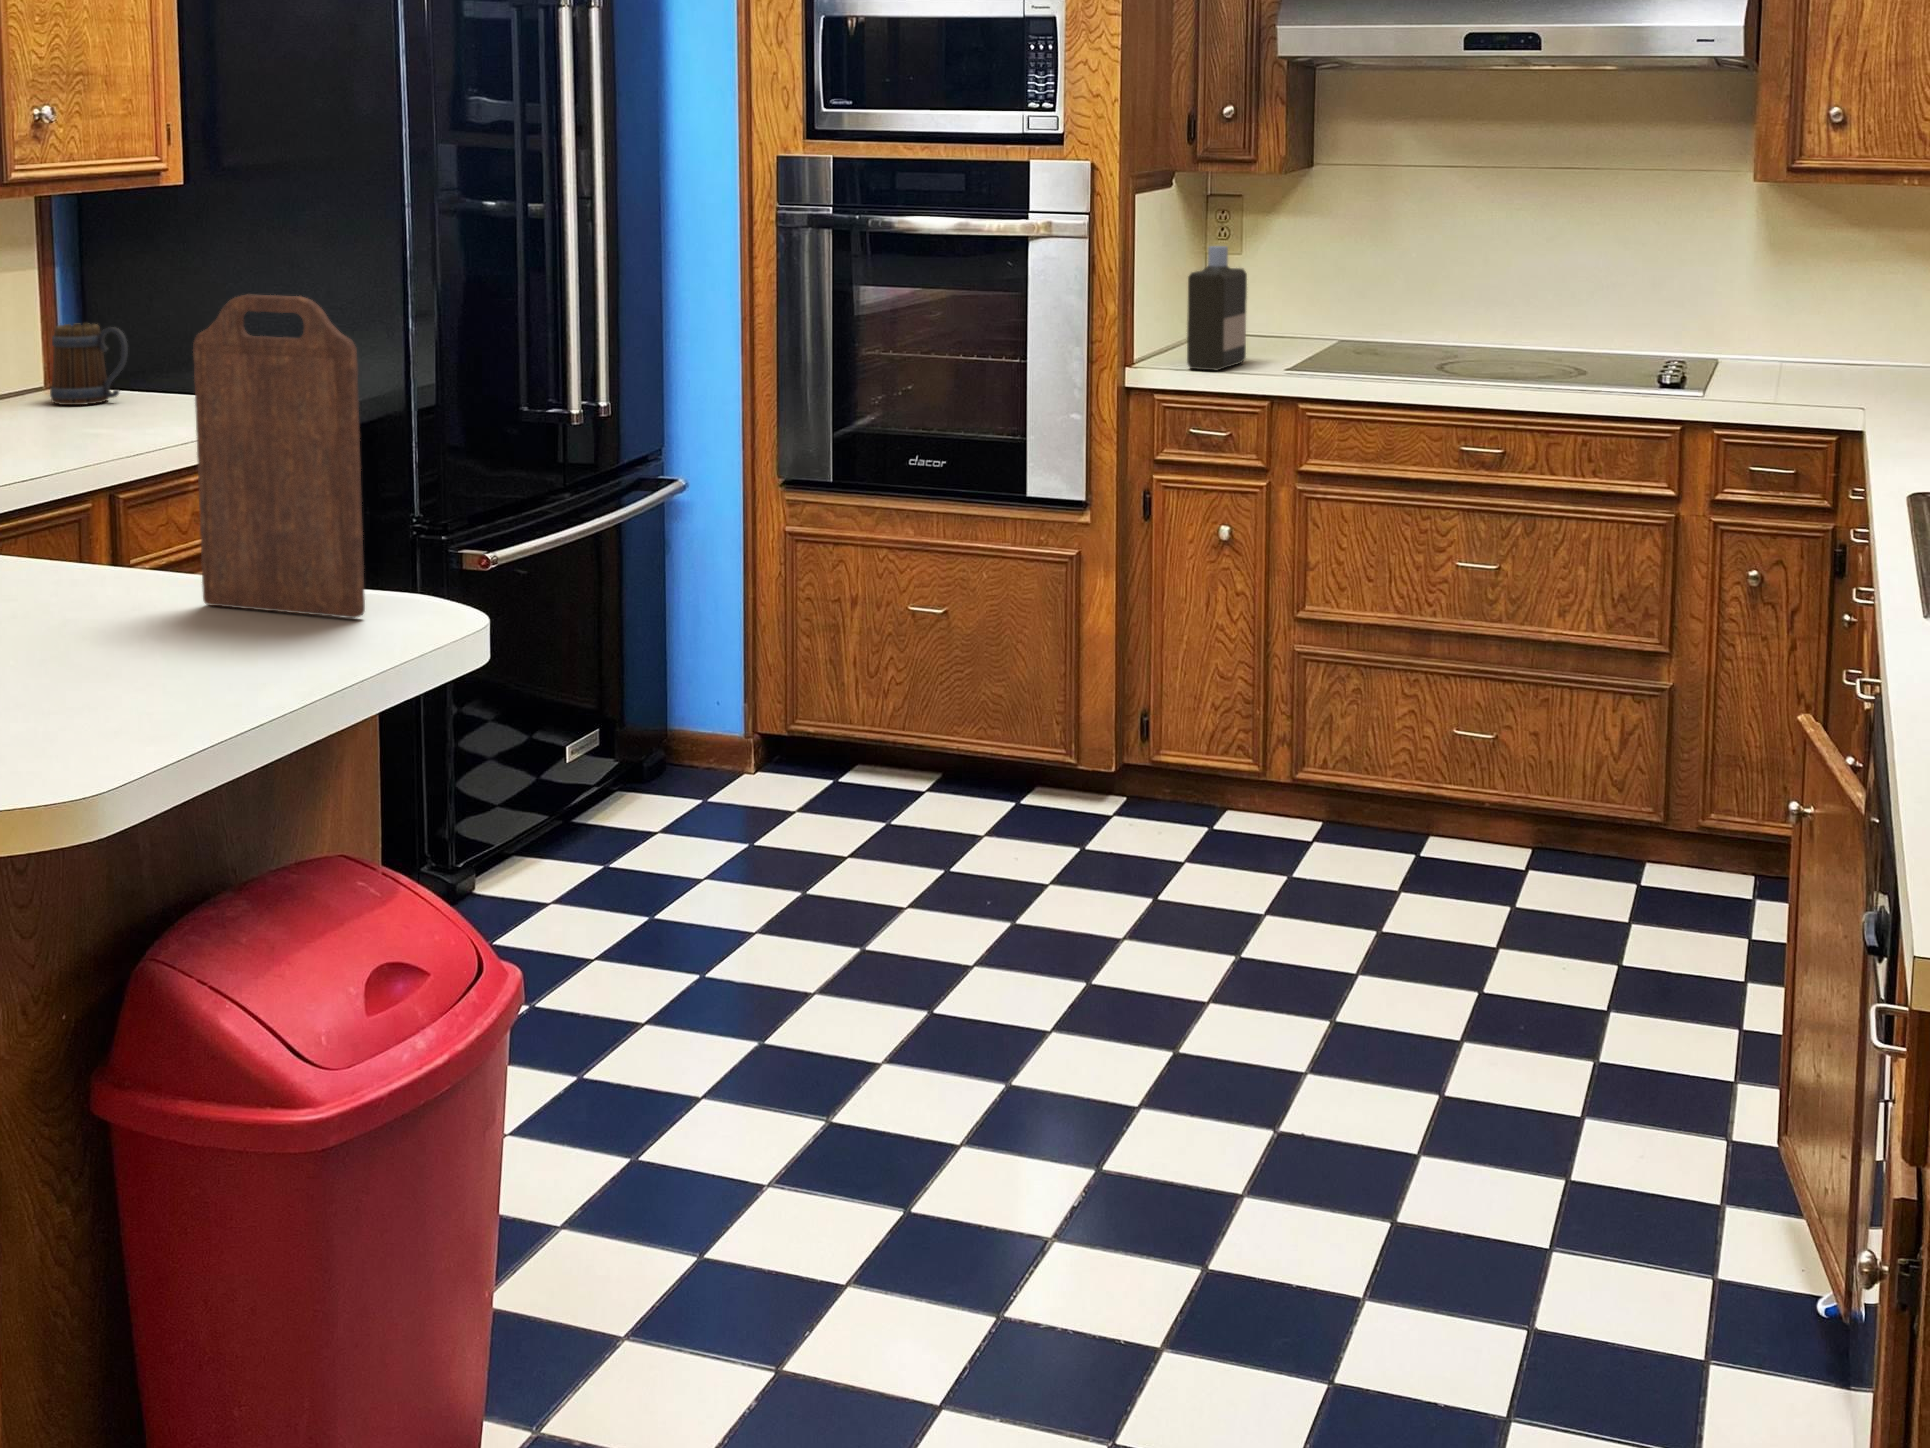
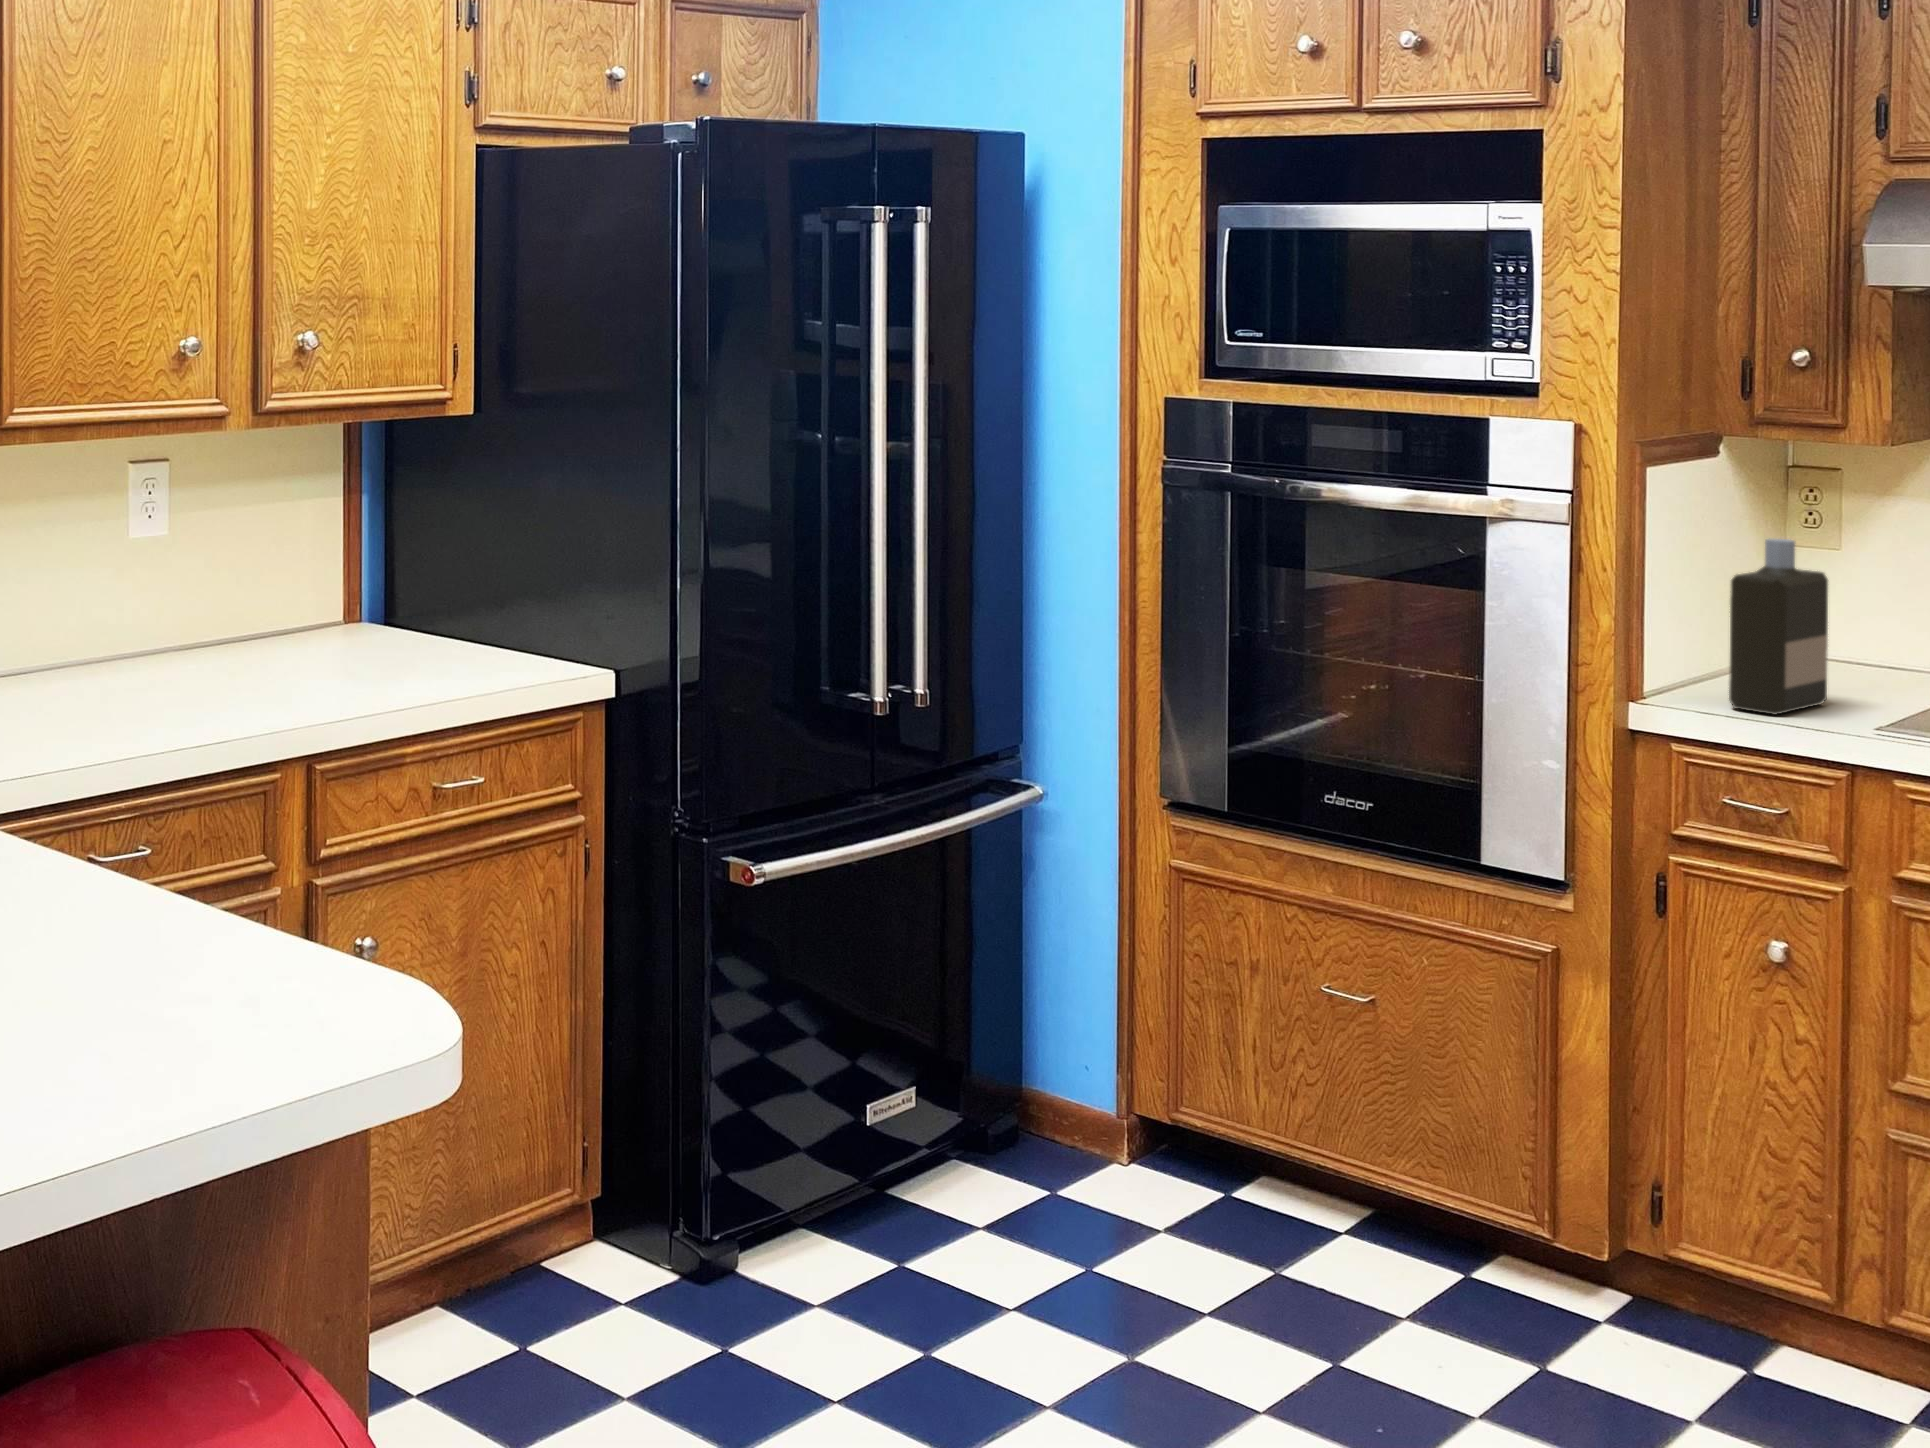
cutting board: present [193,294,365,618] -> none [160,595,313,1027]
mug: present [50,324,128,405] -> none [309,563,385,652]

